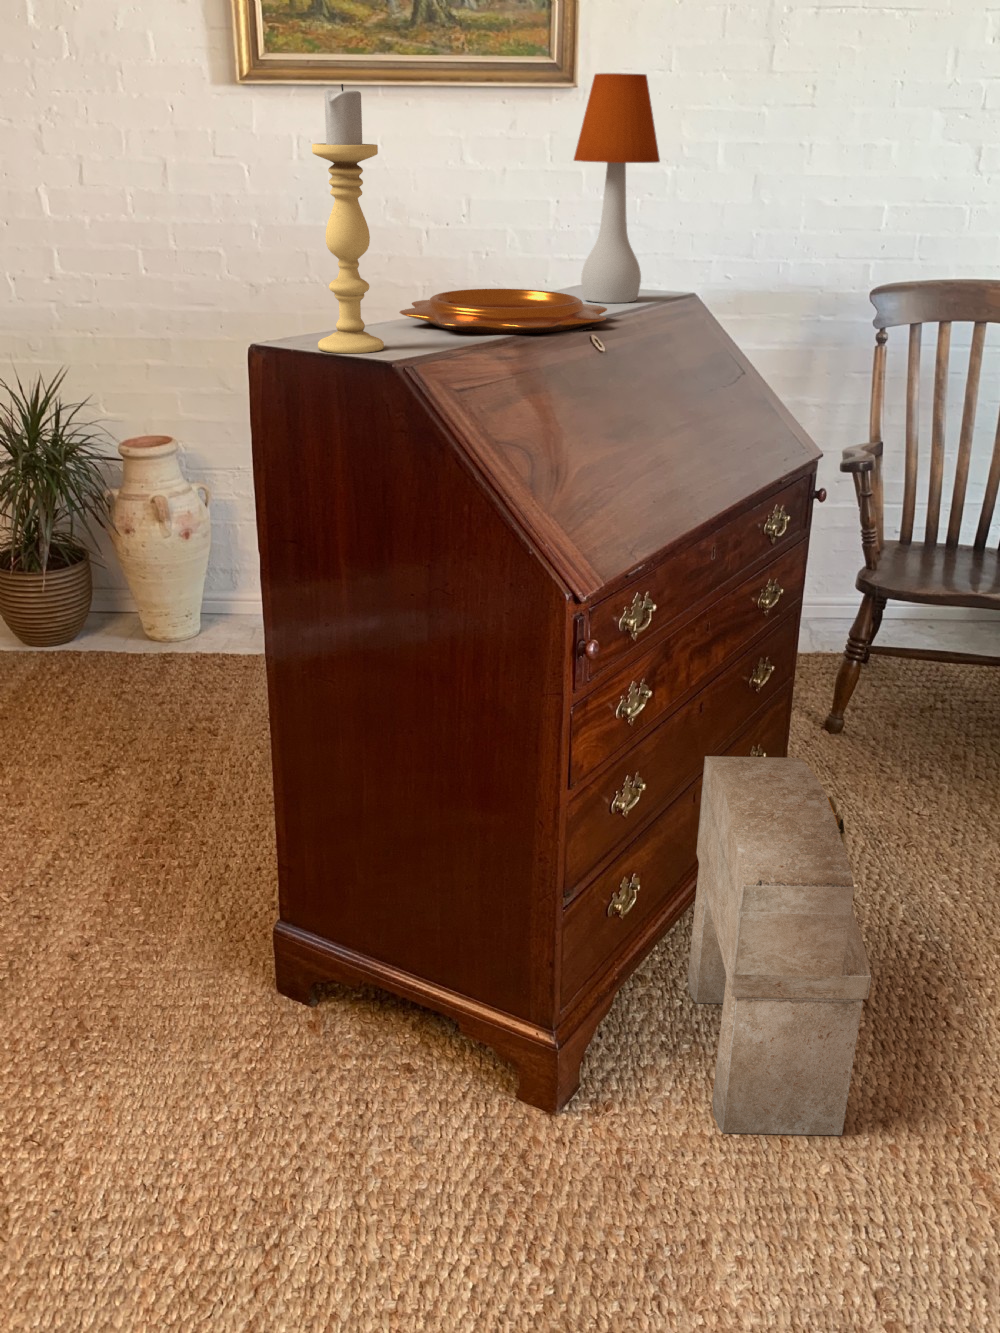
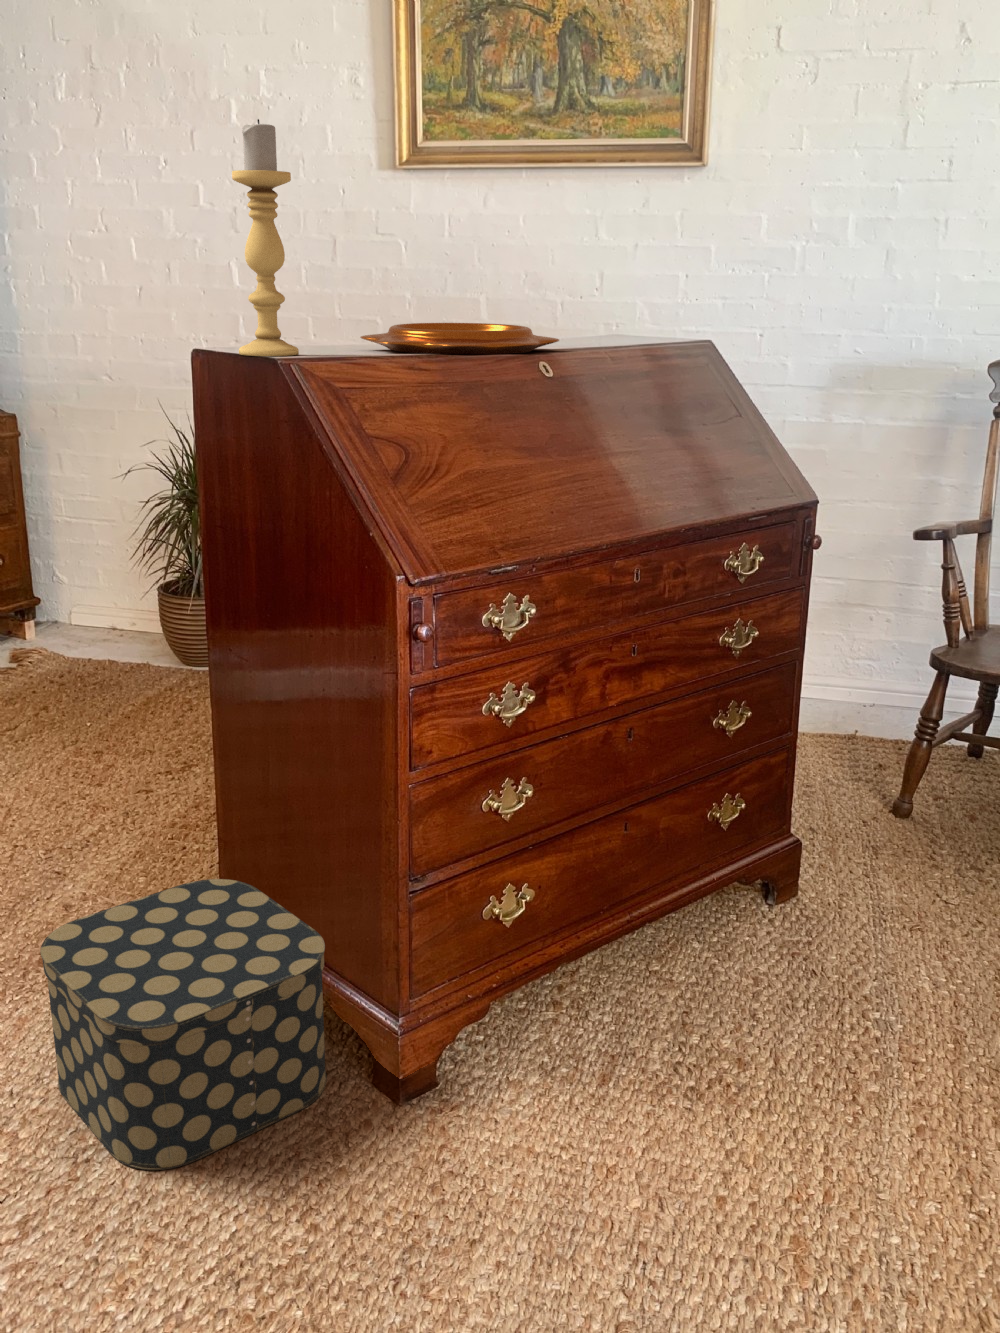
table lamp: present [574,73,660,303] -> none [578,130,661,347]
stool: present [688,756,871,1135] -> none [551,777,725,1177]
storage box: none [169,913,476,1242] -> present [40,879,327,1170]

